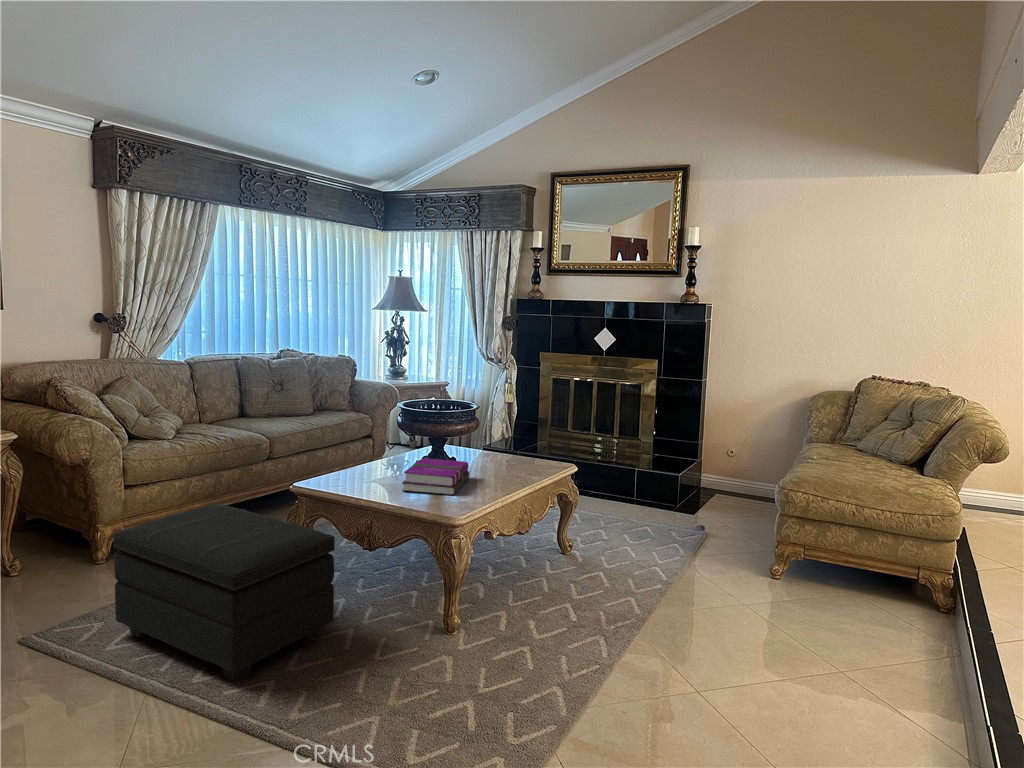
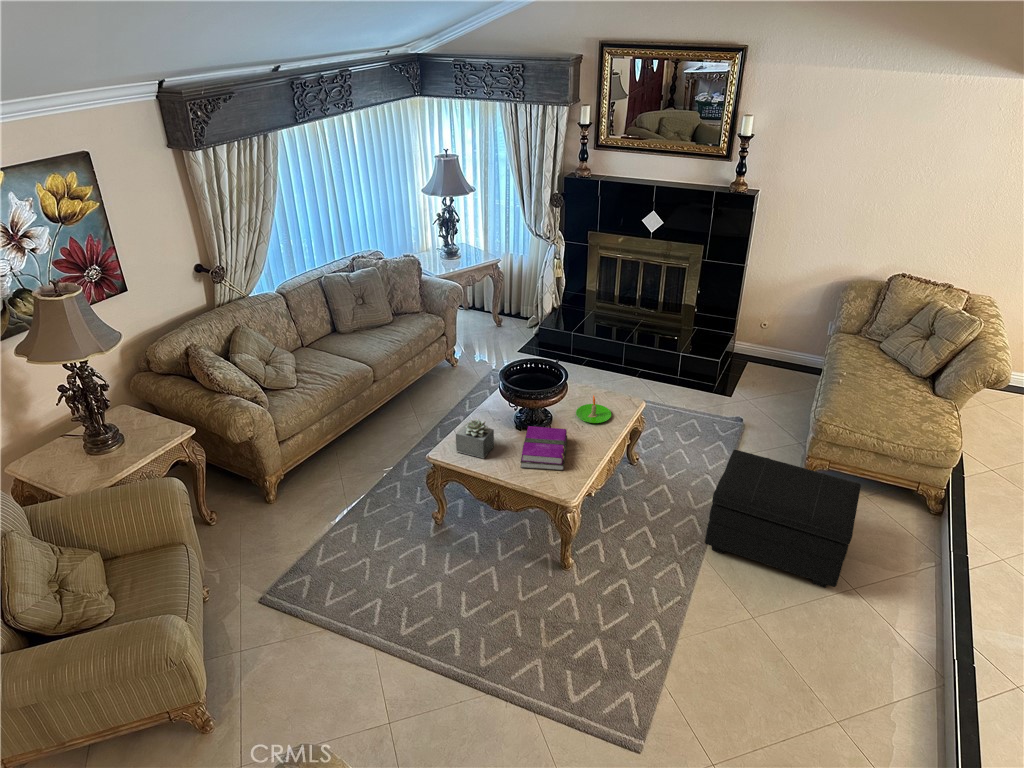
succulent plant: none [328,437,378,483] -> present [456,418,494,458]
candle: none [487,438,530,469] -> present [576,396,611,423]
footstool: present [113,504,335,681] -> present [705,450,861,588]

